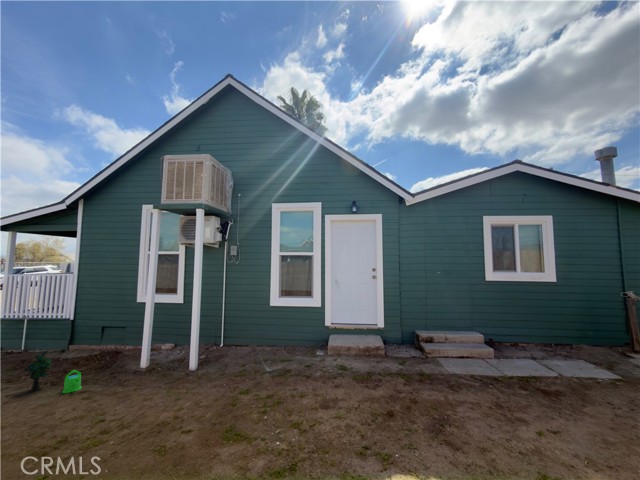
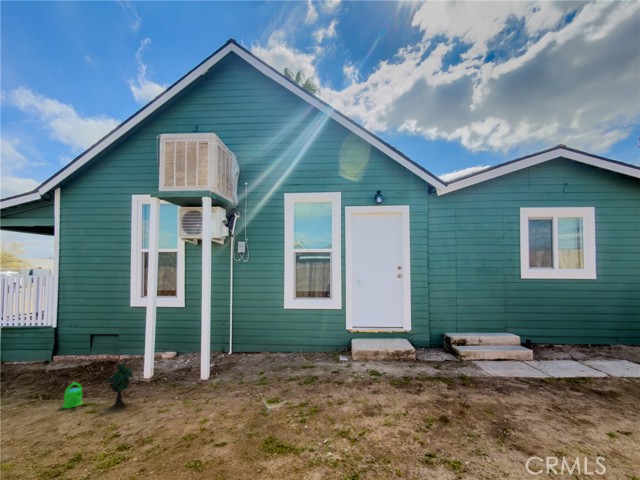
decorative plant: present [24,351,52,392] -> present [107,359,134,406]

